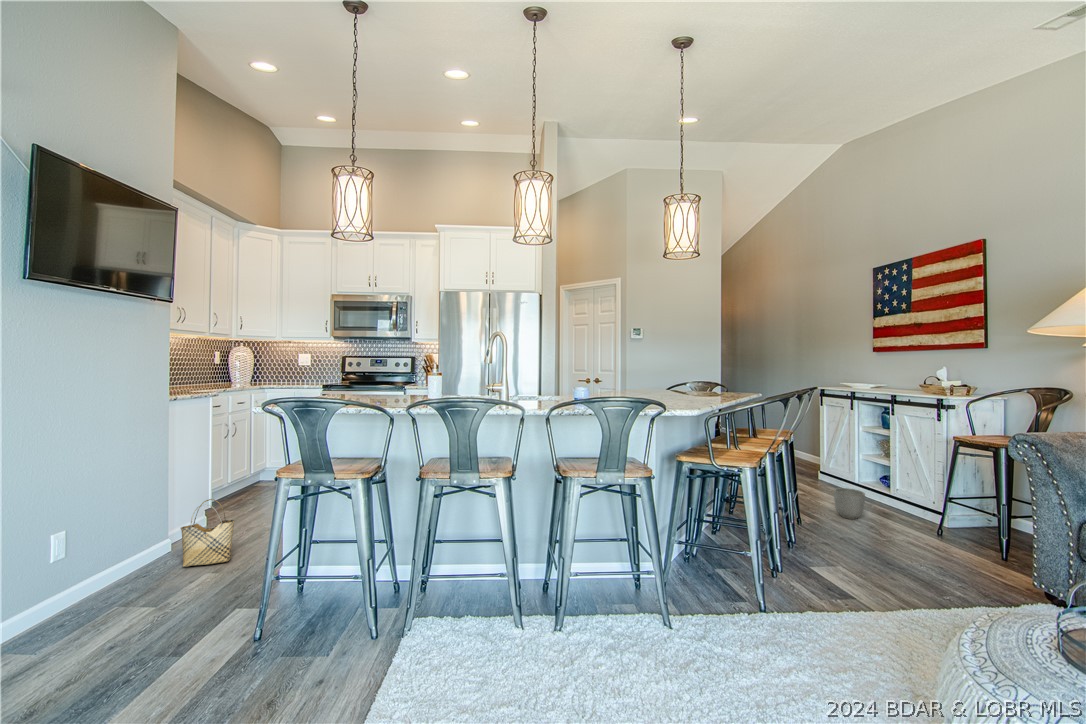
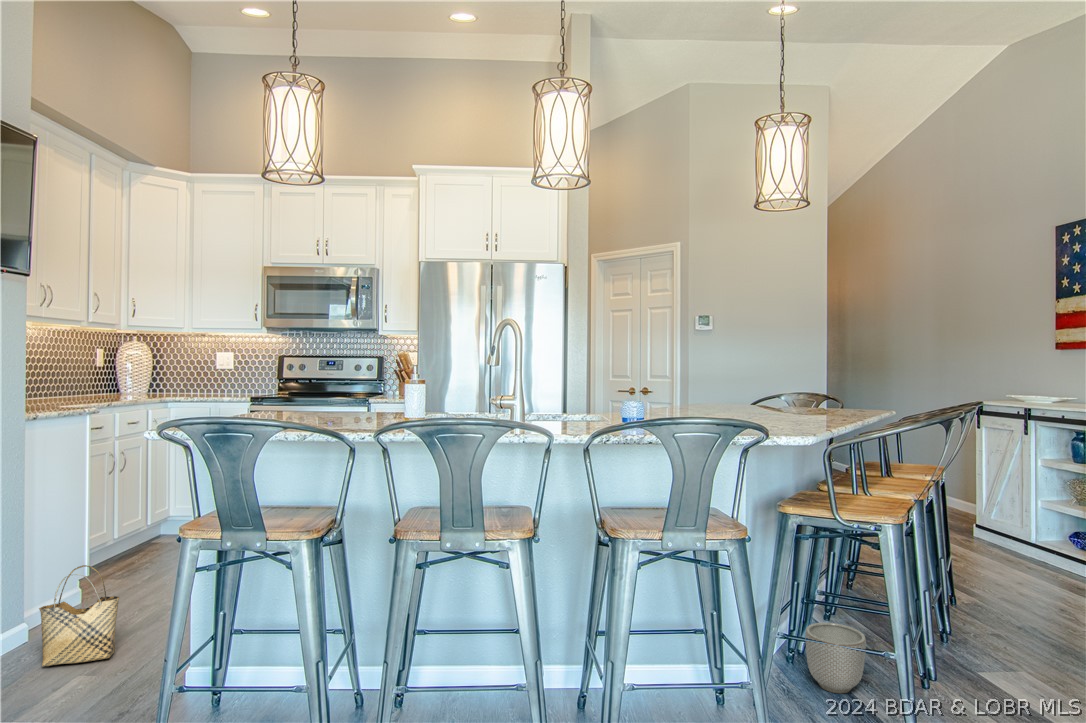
planter: present [834,488,865,519] -> present [805,623,866,694]

